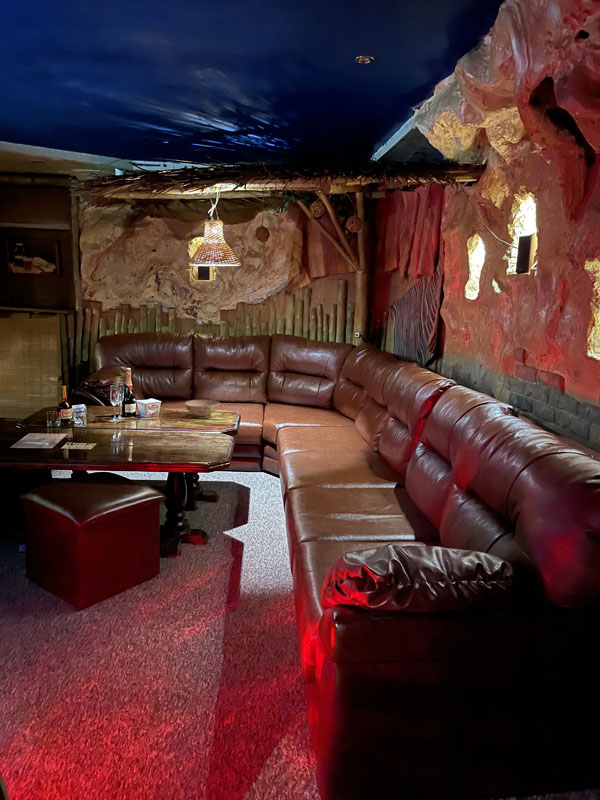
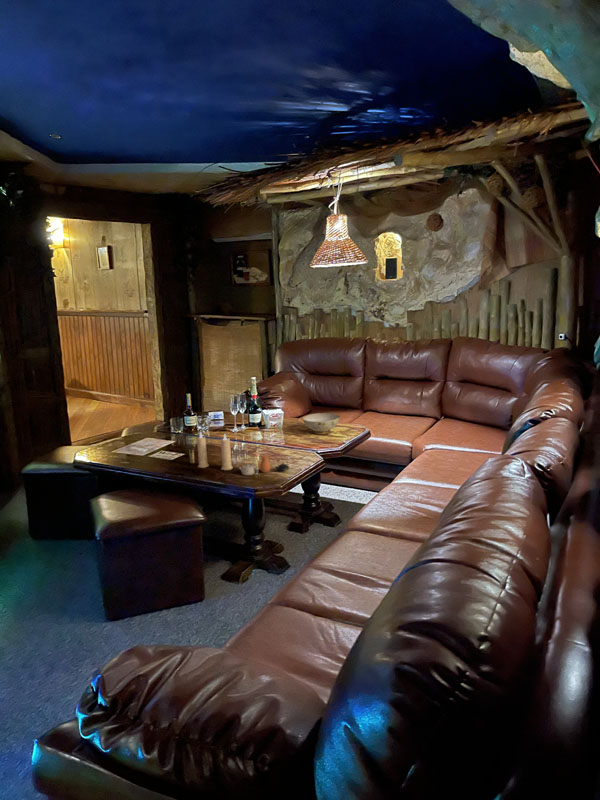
candle: none [118,415,158,452] -> present [197,433,233,470]
teapot: none [169,433,213,454] -> present [239,454,289,475]

